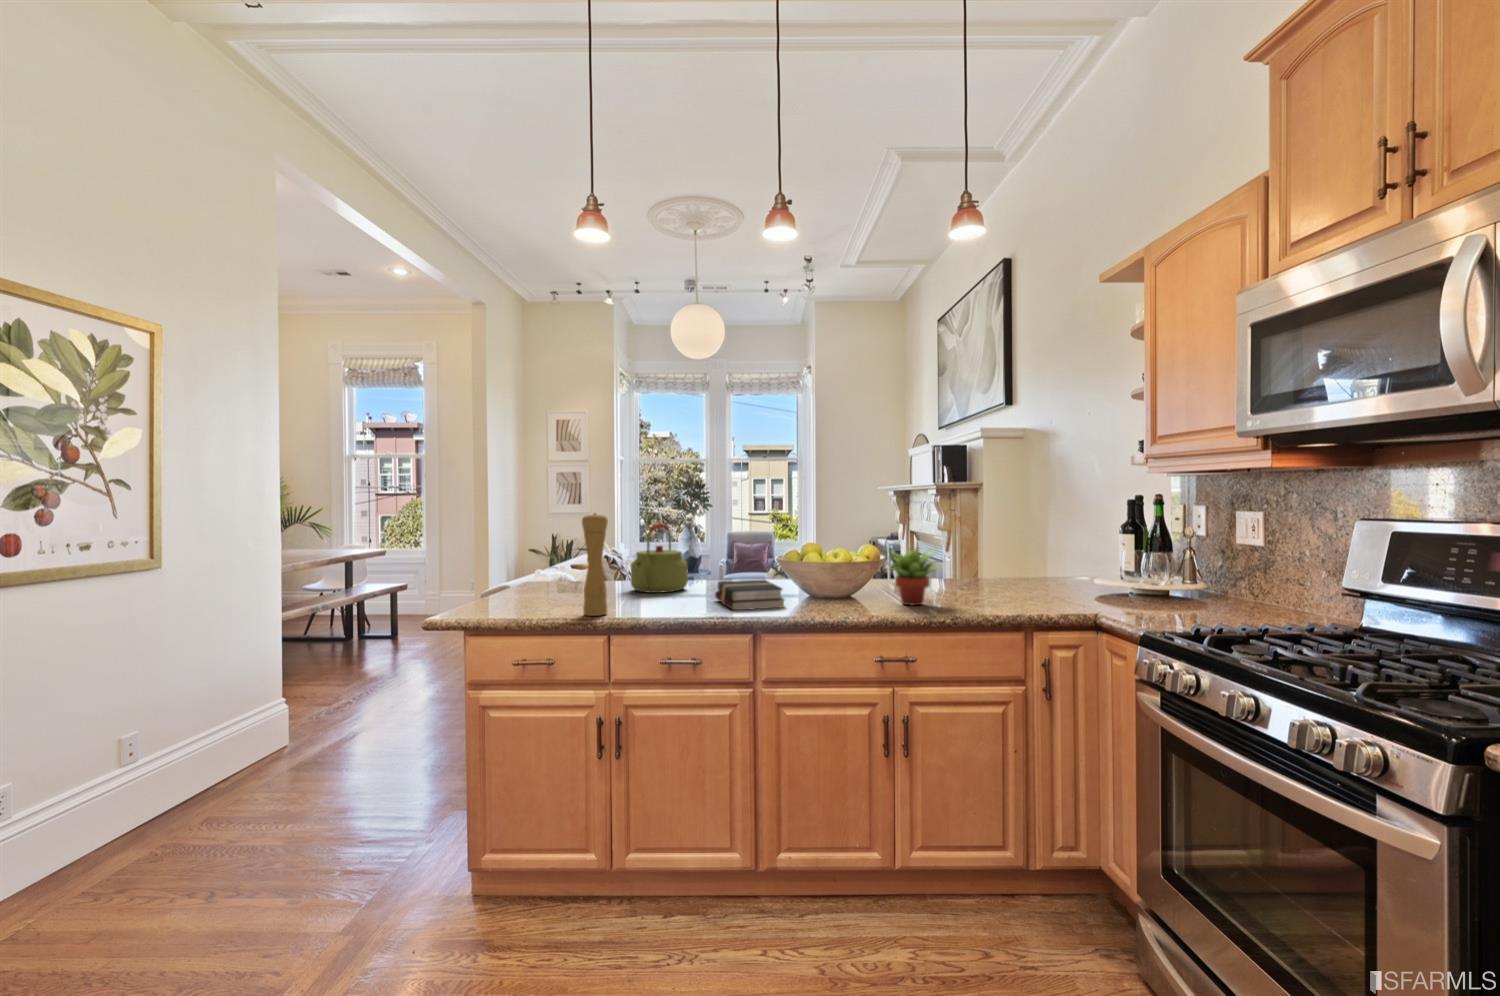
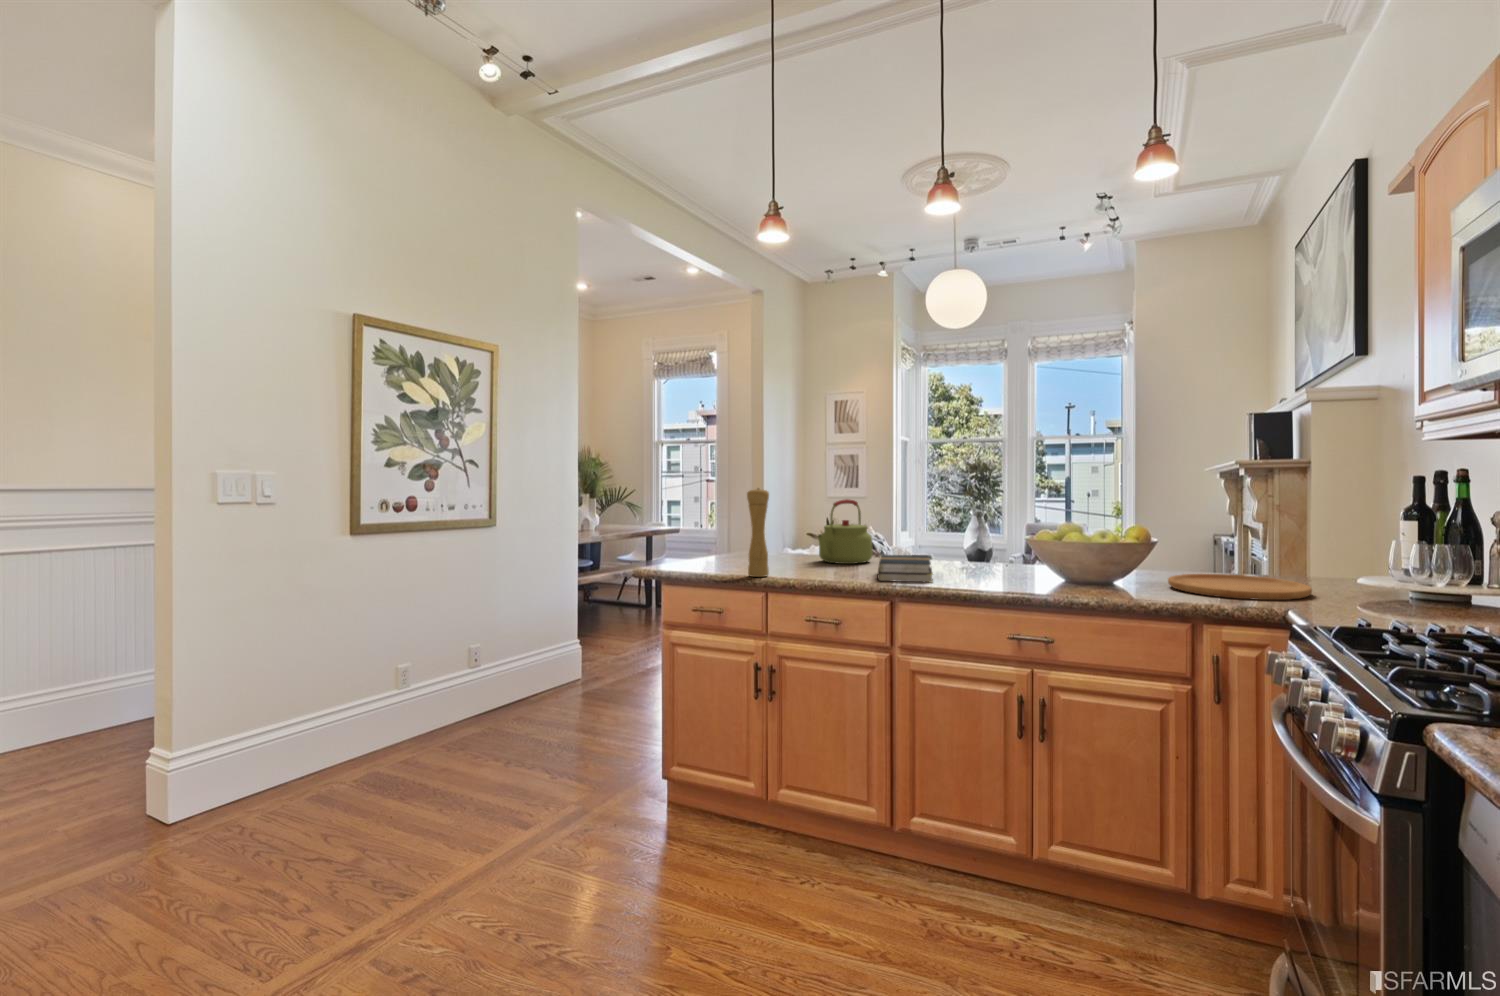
succulent plant: present [887,548,936,605] -> none [1030,525,1108,589]
cutting board: none [977,582,1090,603] -> present [1168,574,1312,600]

